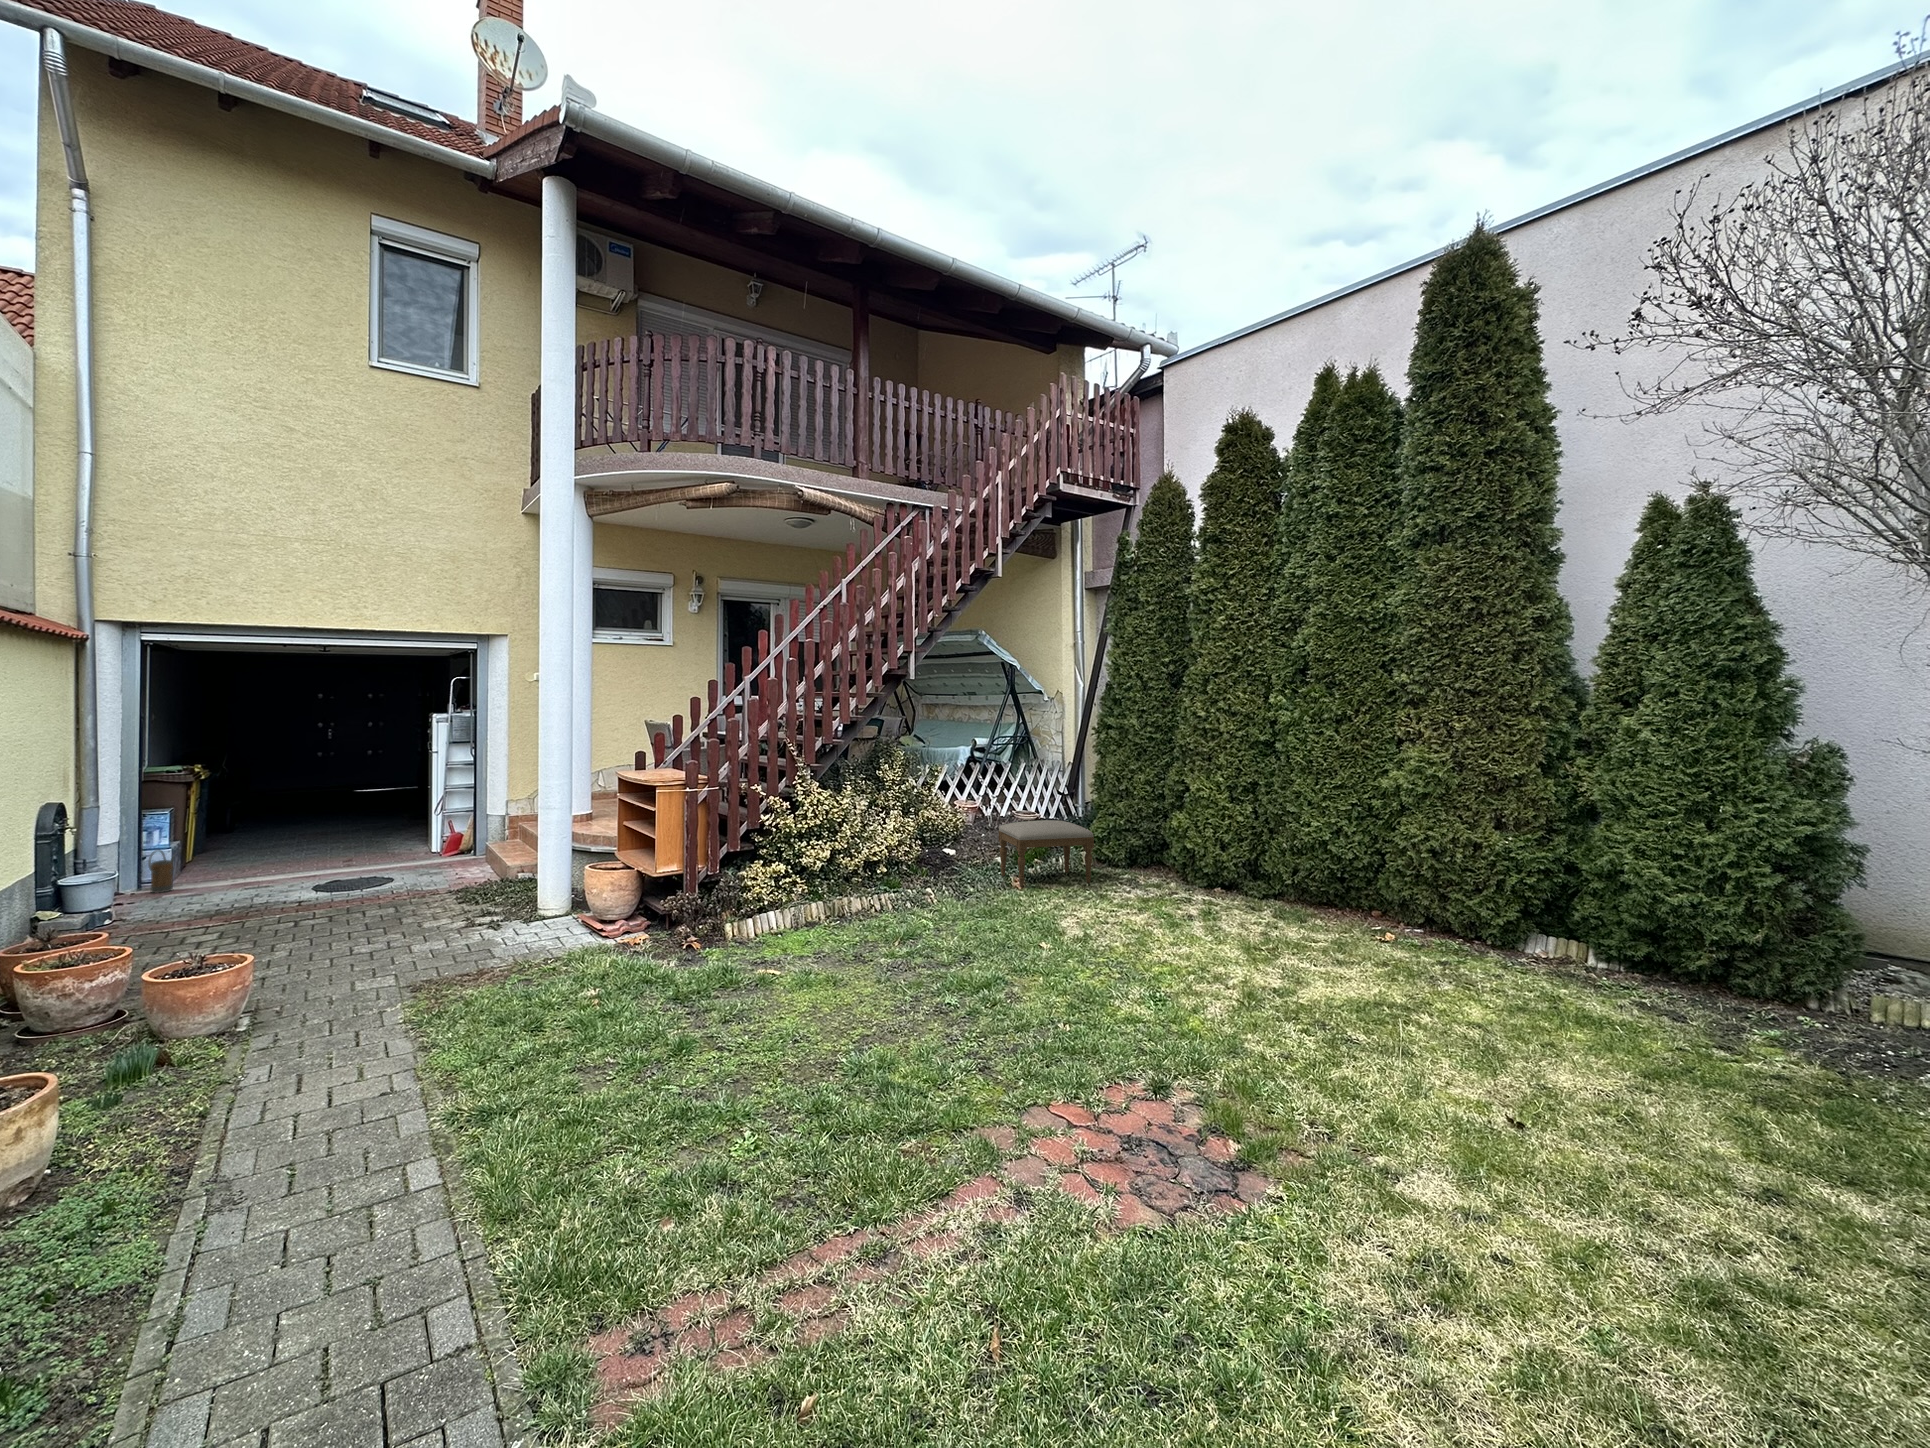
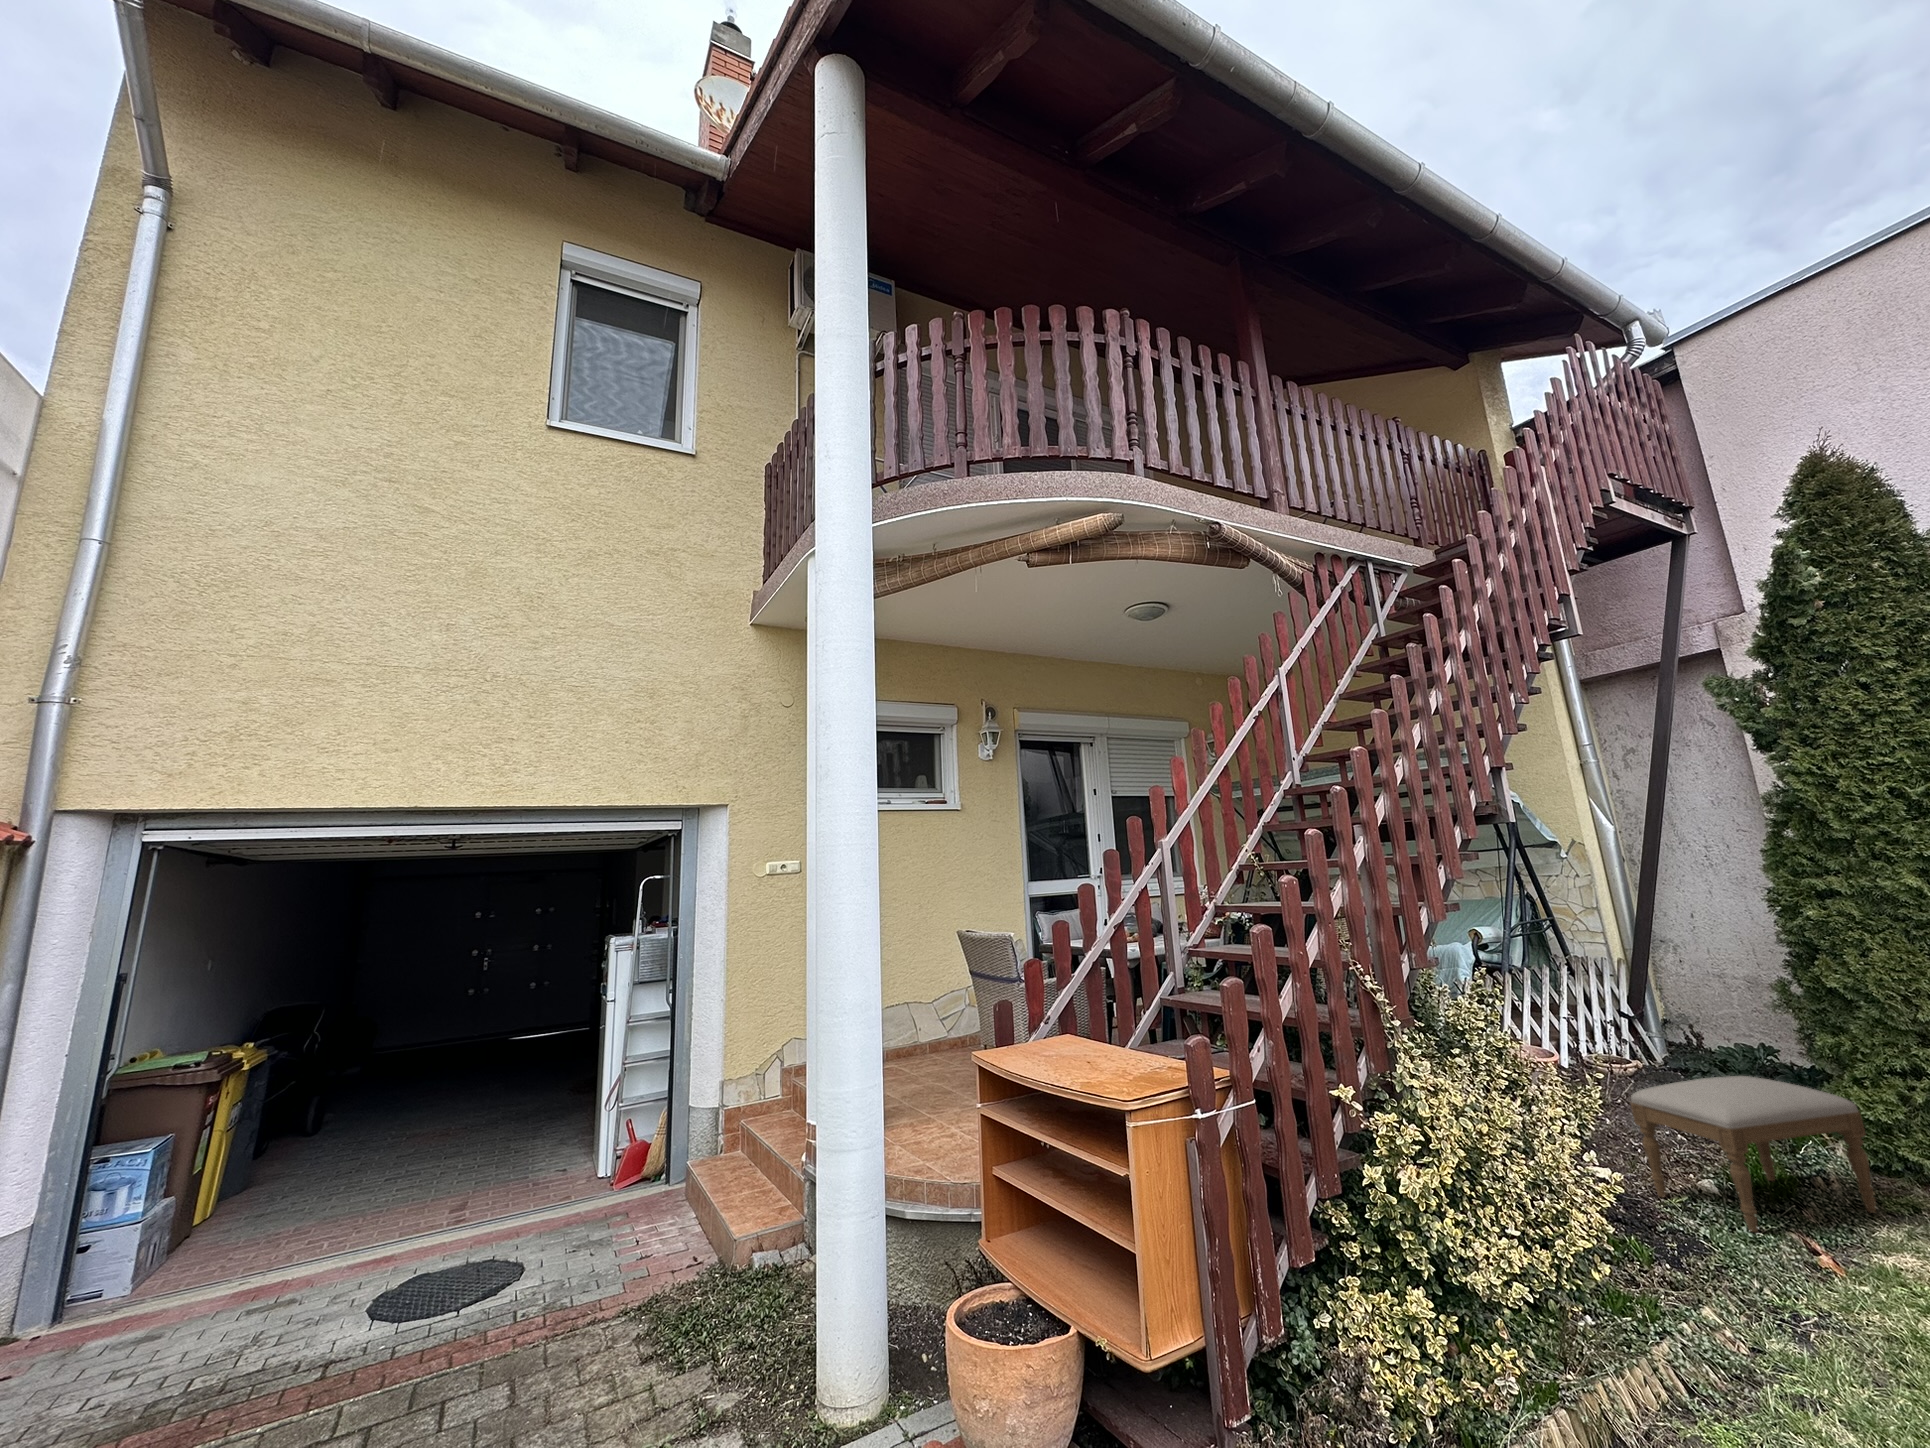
watering can: present [148,850,175,893] -> none [83,1228,152,1322]

